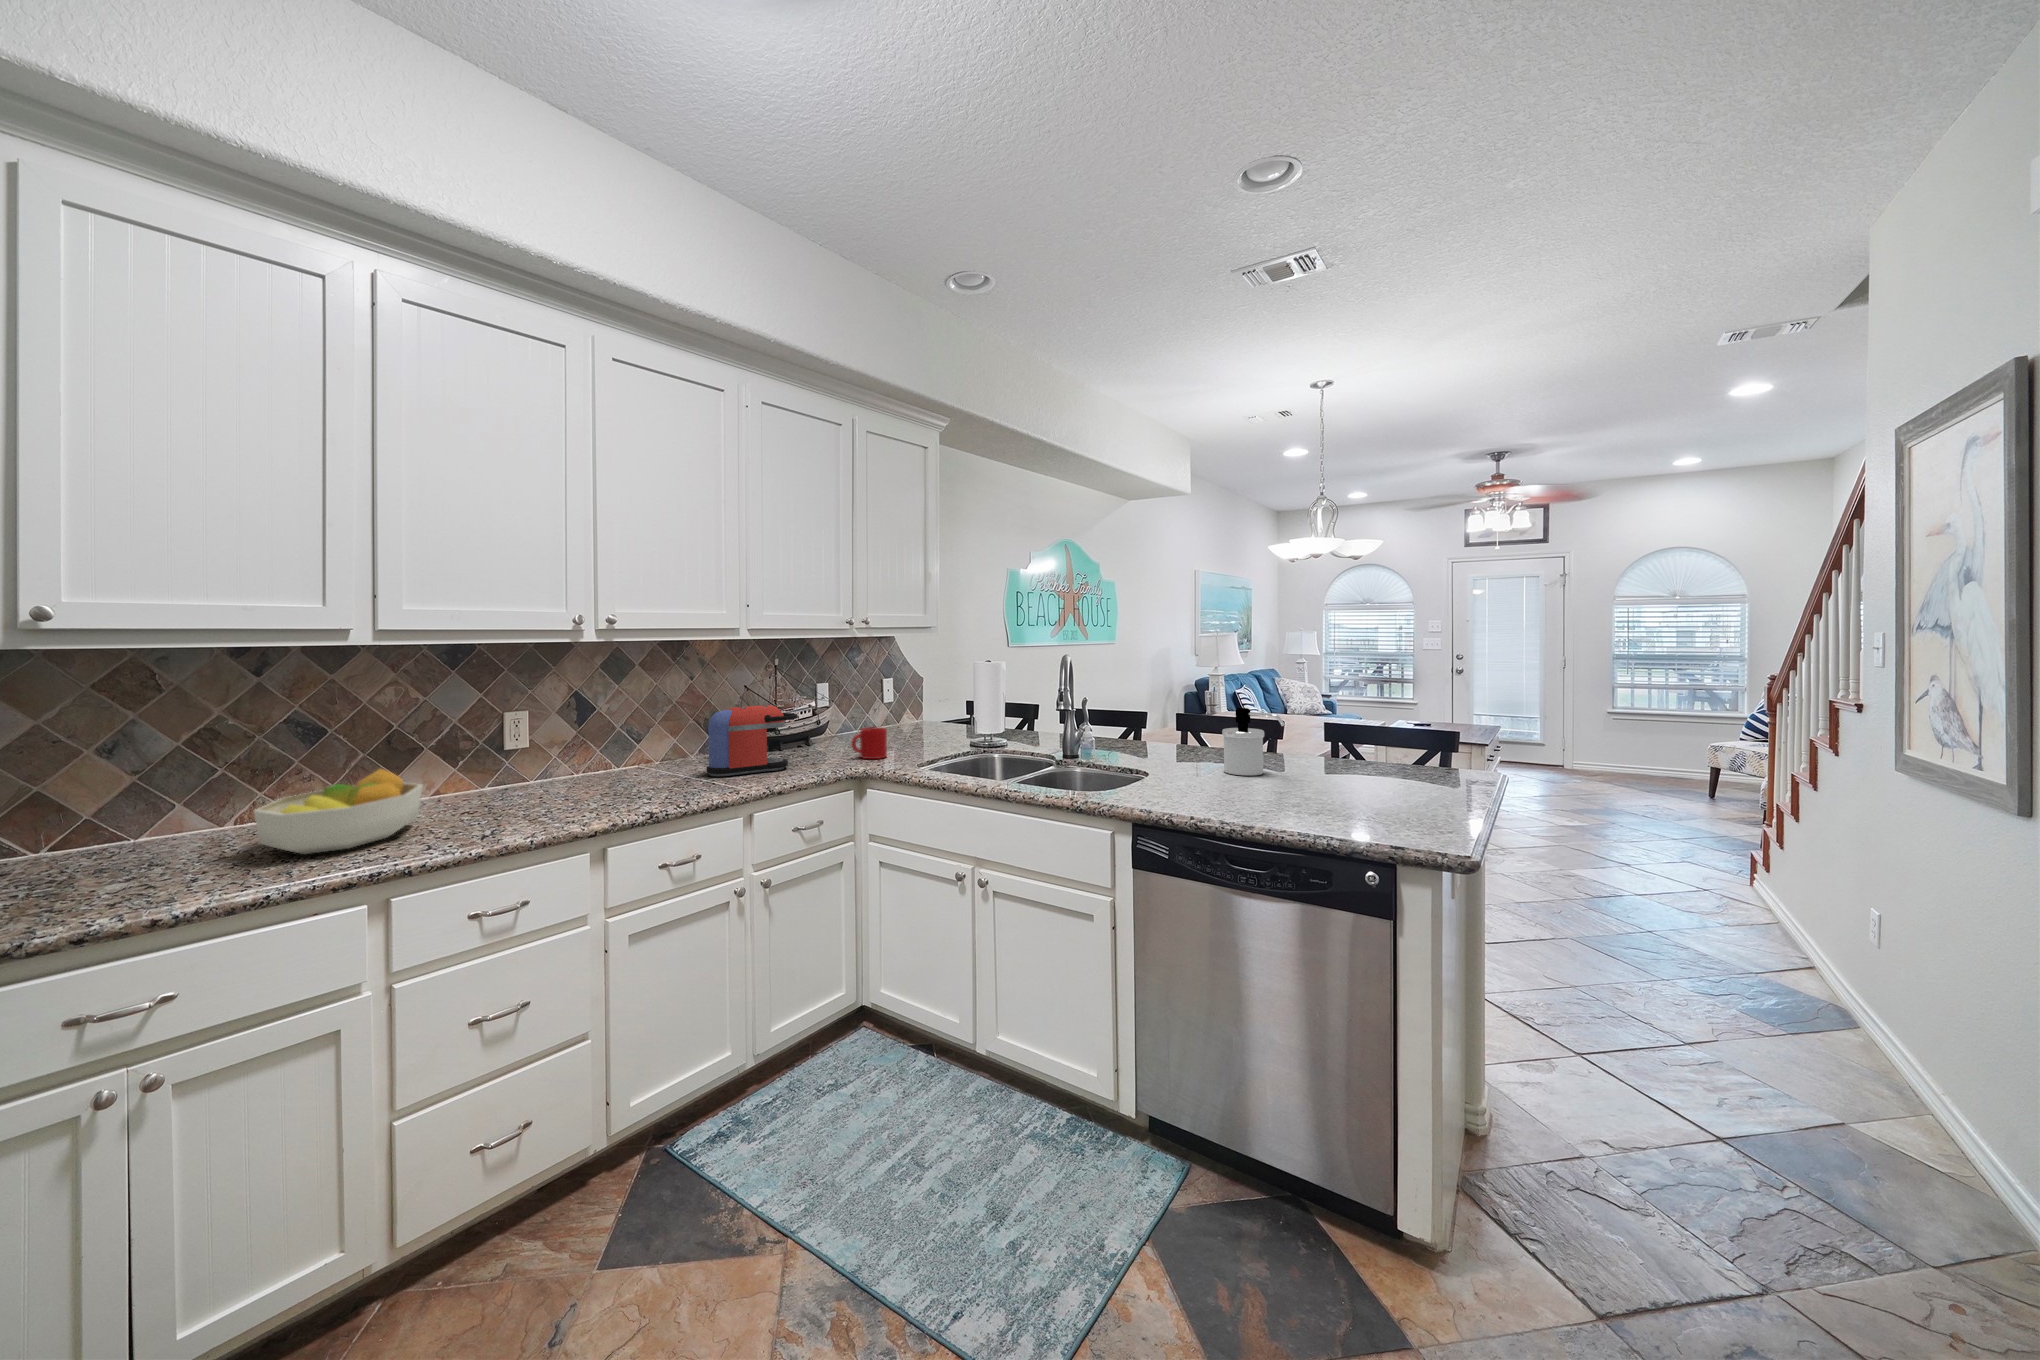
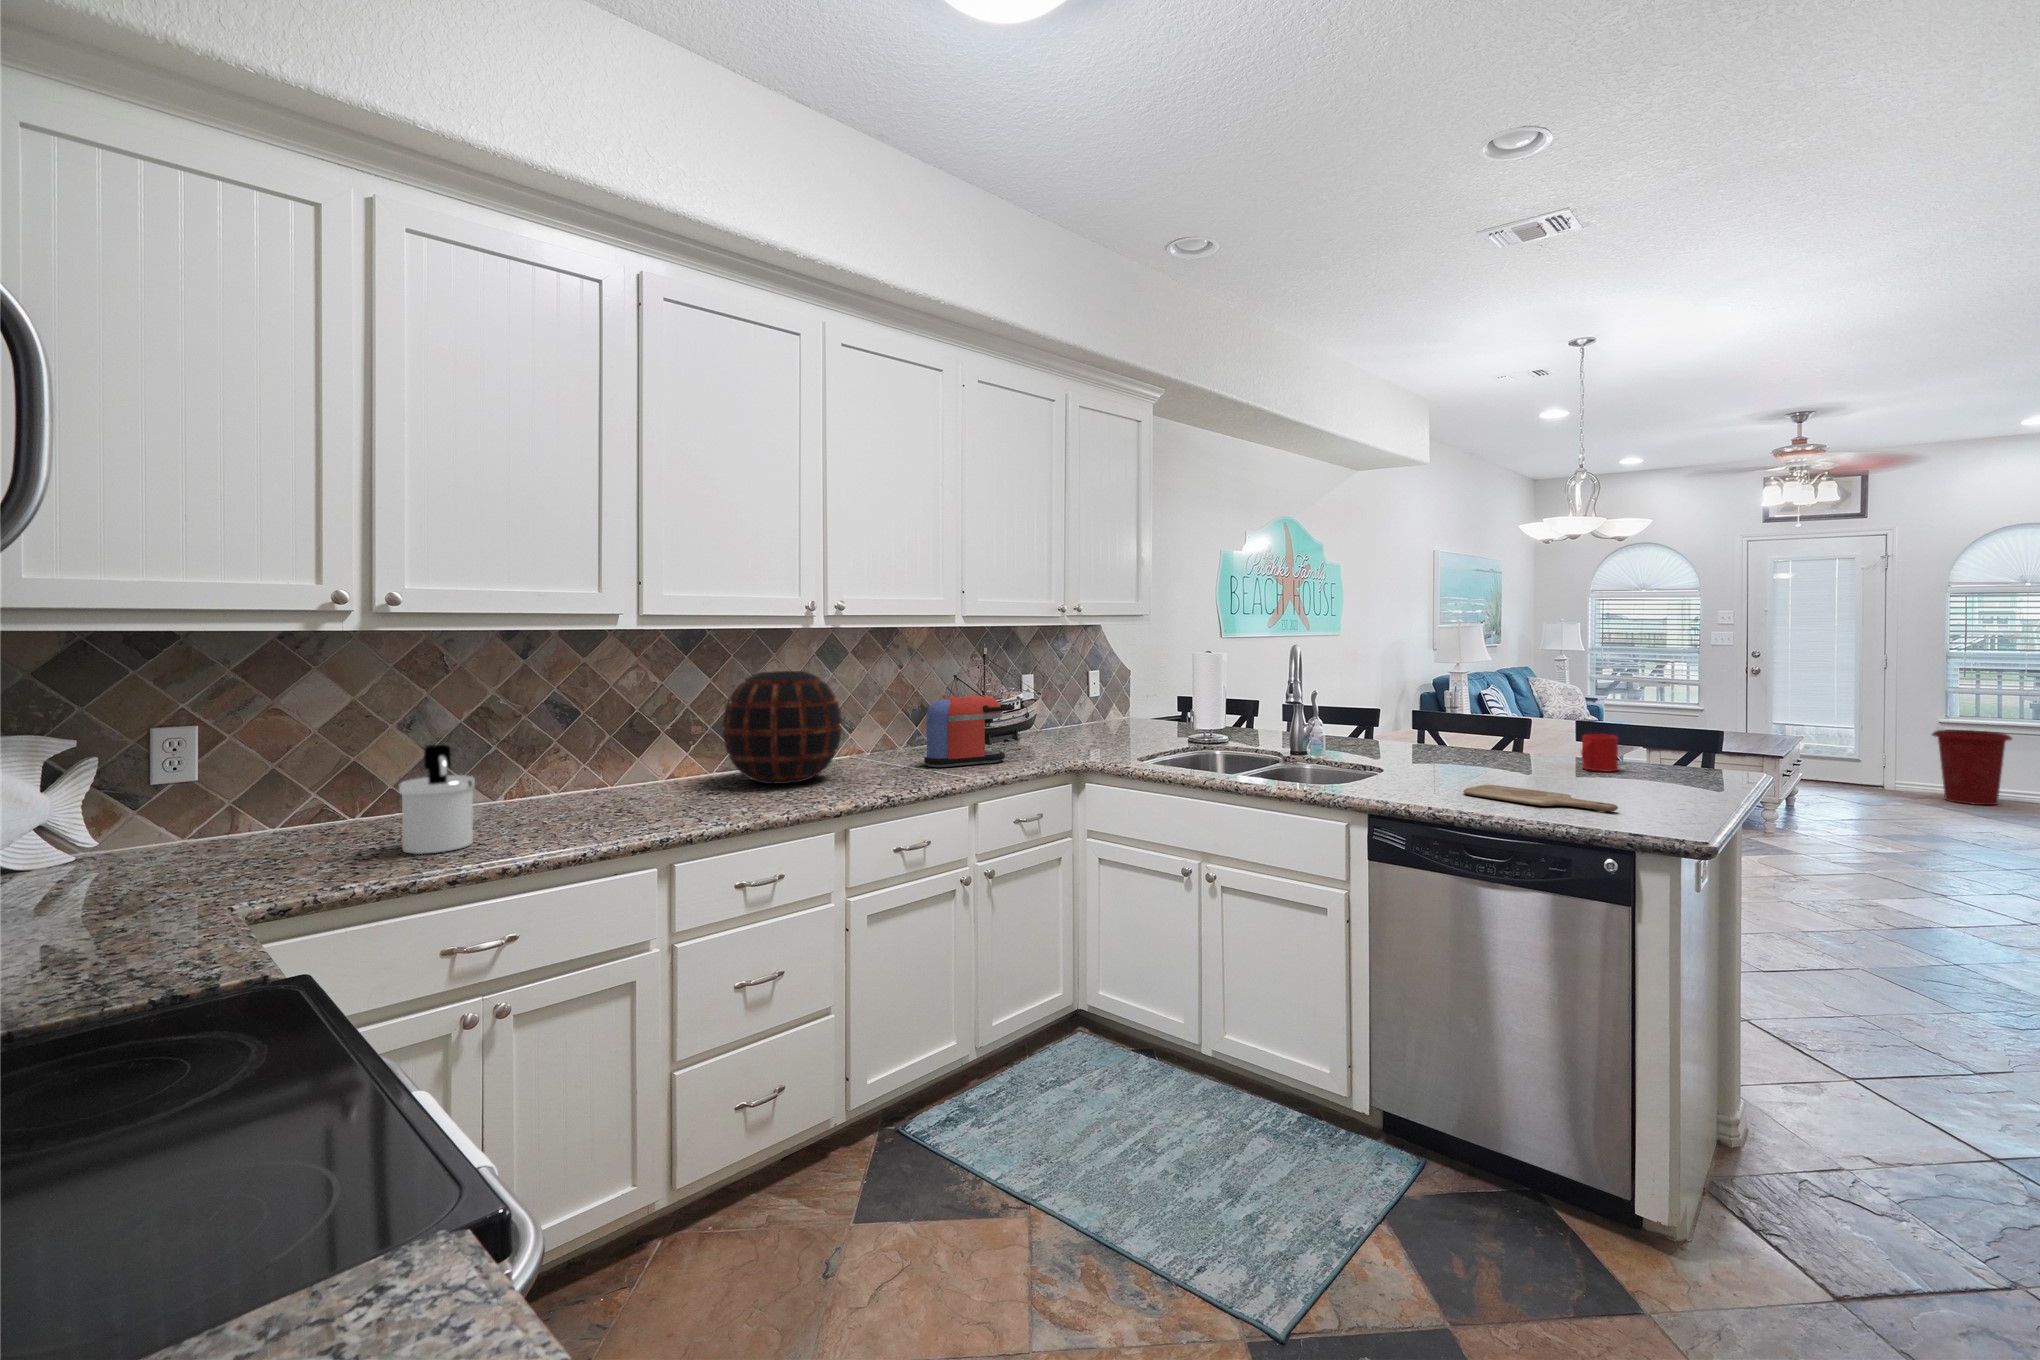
decorative vase: none [487,685,616,799] -> present [723,671,842,784]
soap dispenser: present [1222,708,1285,776] -> present [399,745,475,854]
waste bin: none [1600,718,1667,780] -> present [1932,730,2012,805]
mug: present [852,727,887,759] -> present [1581,734,1618,772]
fruit bowl: present [253,769,423,854] -> none [547,748,677,823]
cutting board: none [1223,789,1373,819] -> present [1463,785,1618,811]

